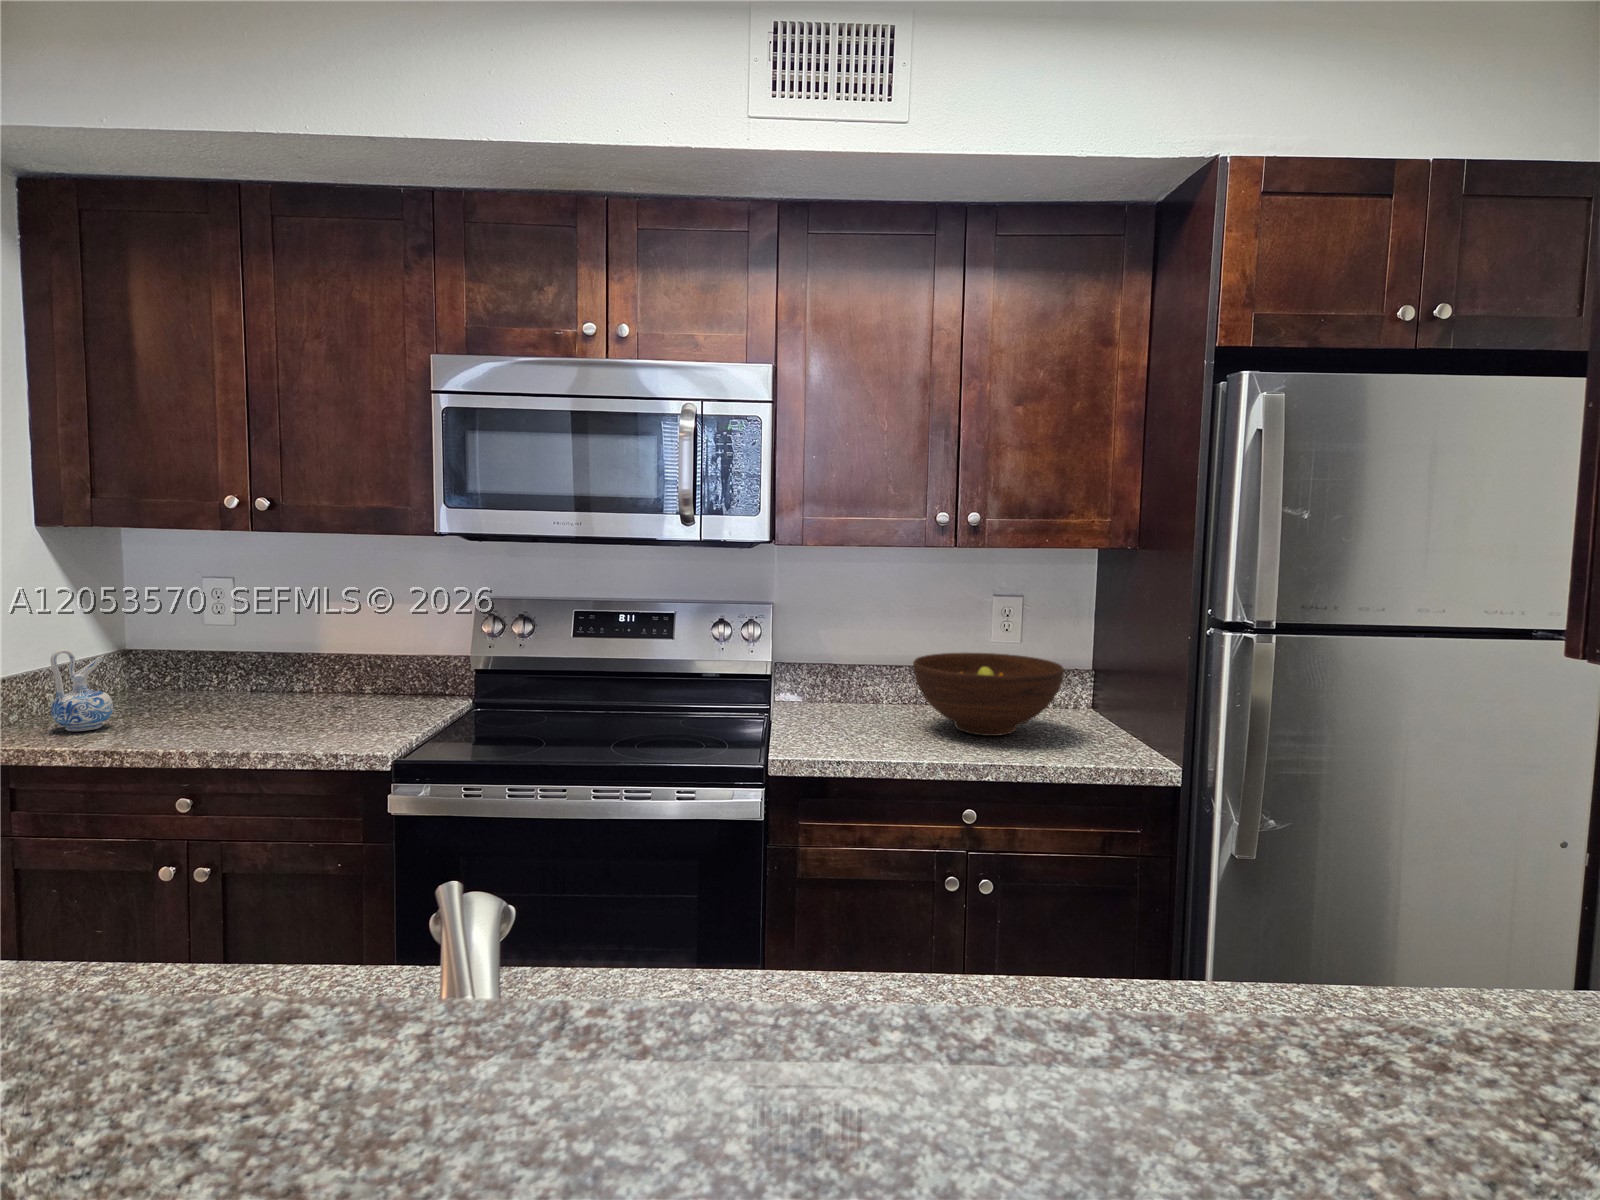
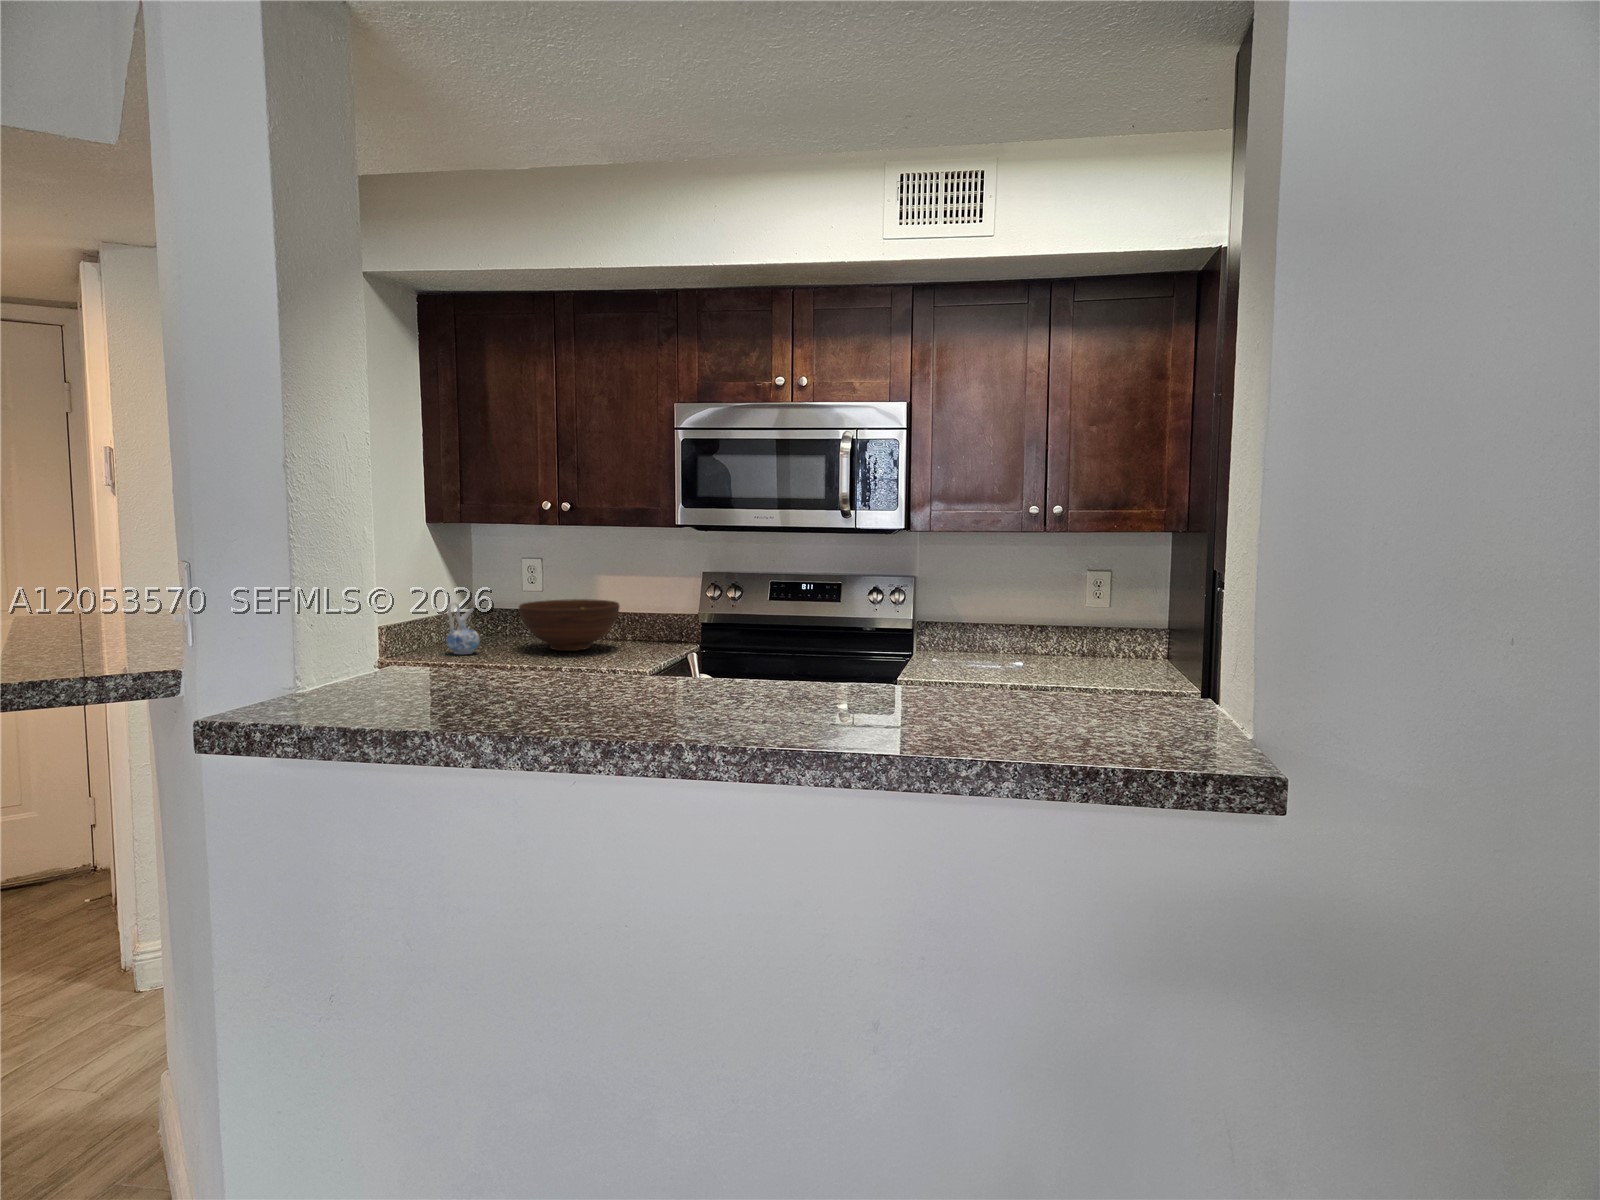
fruit bowl: present [913,653,1064,736] -> present [519,599,619,651]

